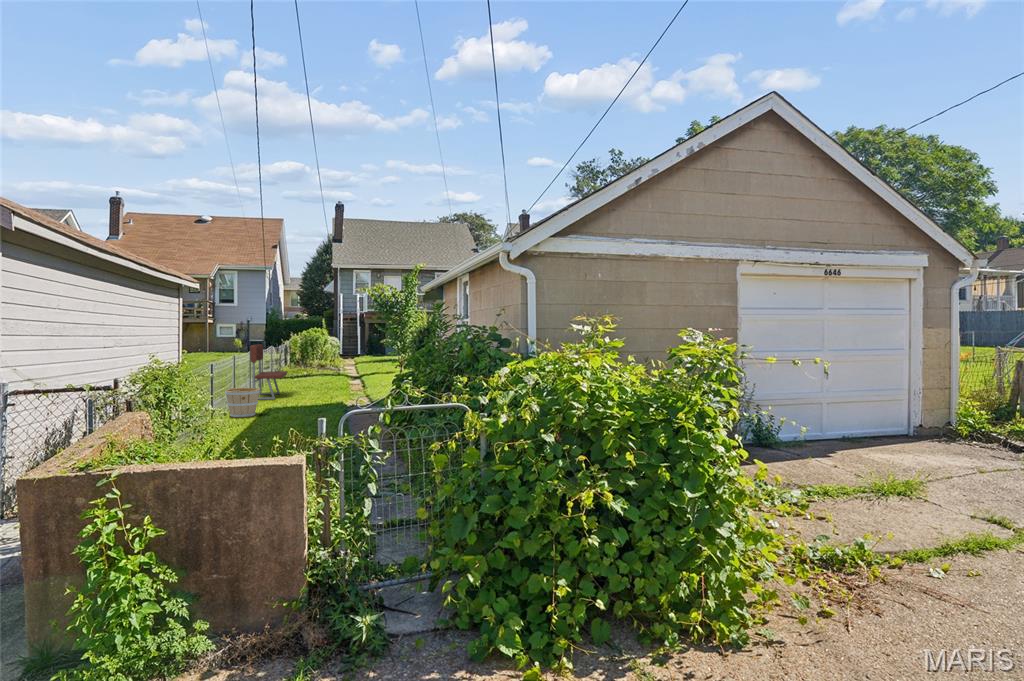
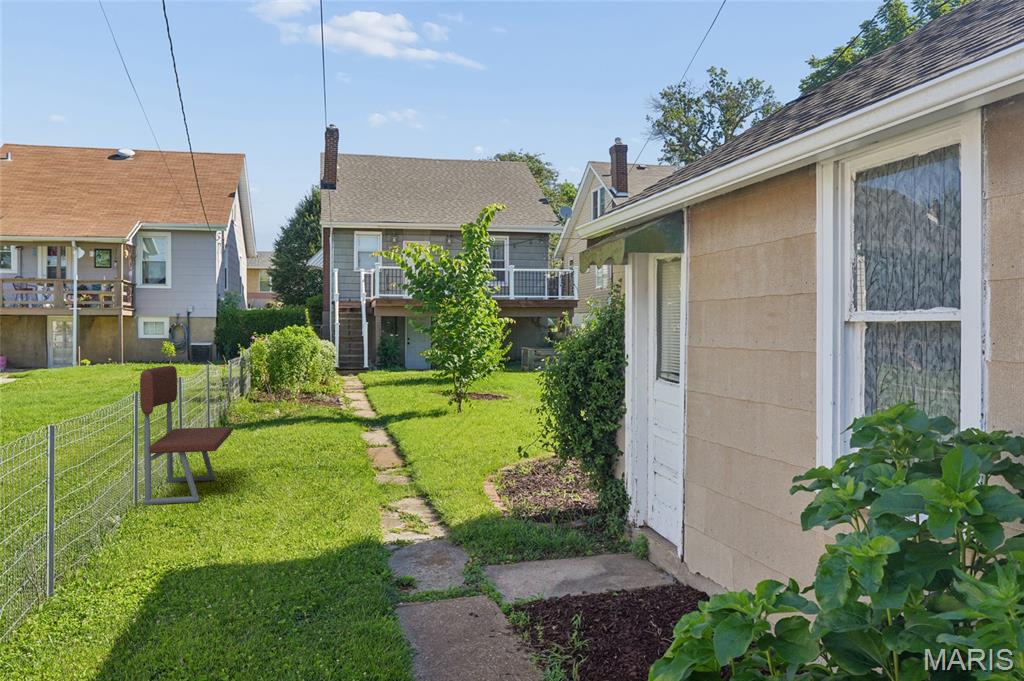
wooden bucket: present [225,388,260,418] -> none [28,503,136,604]

